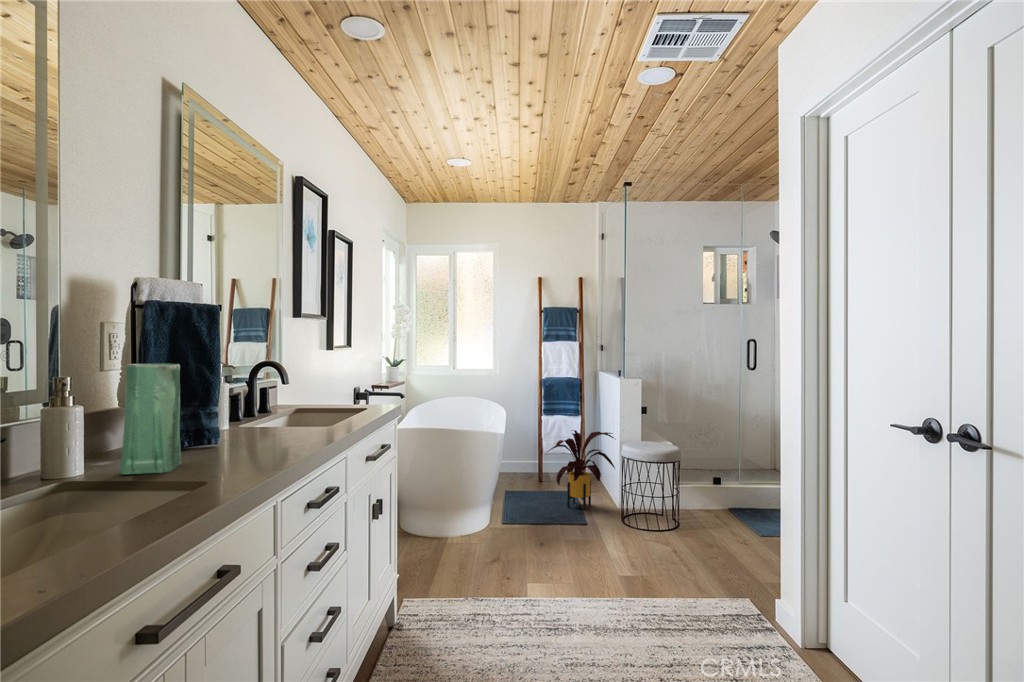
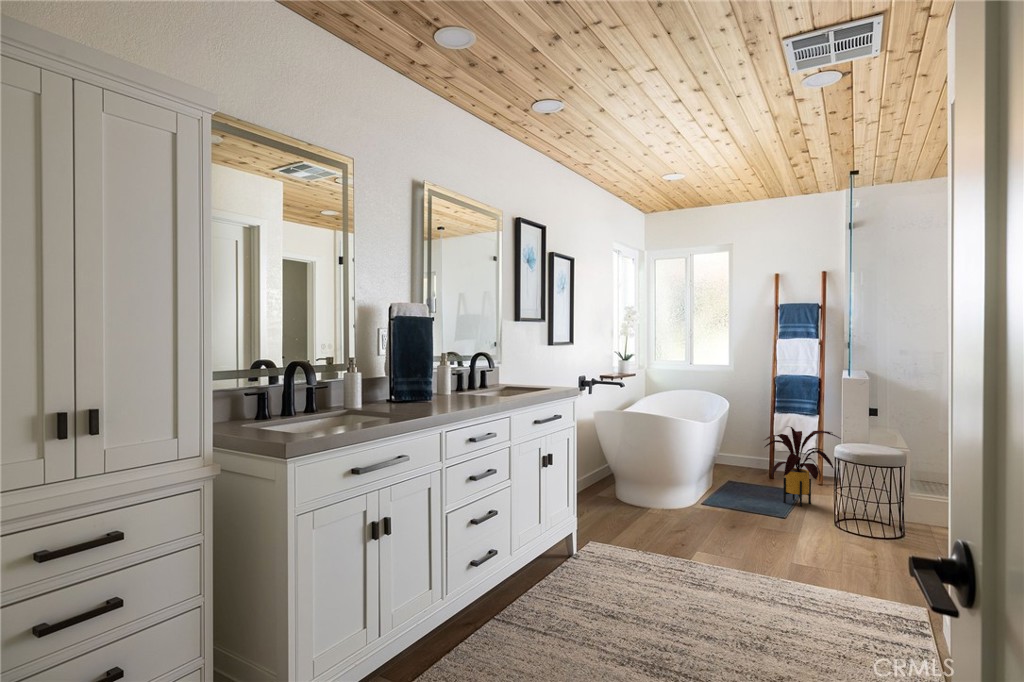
vase: present [120,364,181,474] -> none [376,351,407,411]

